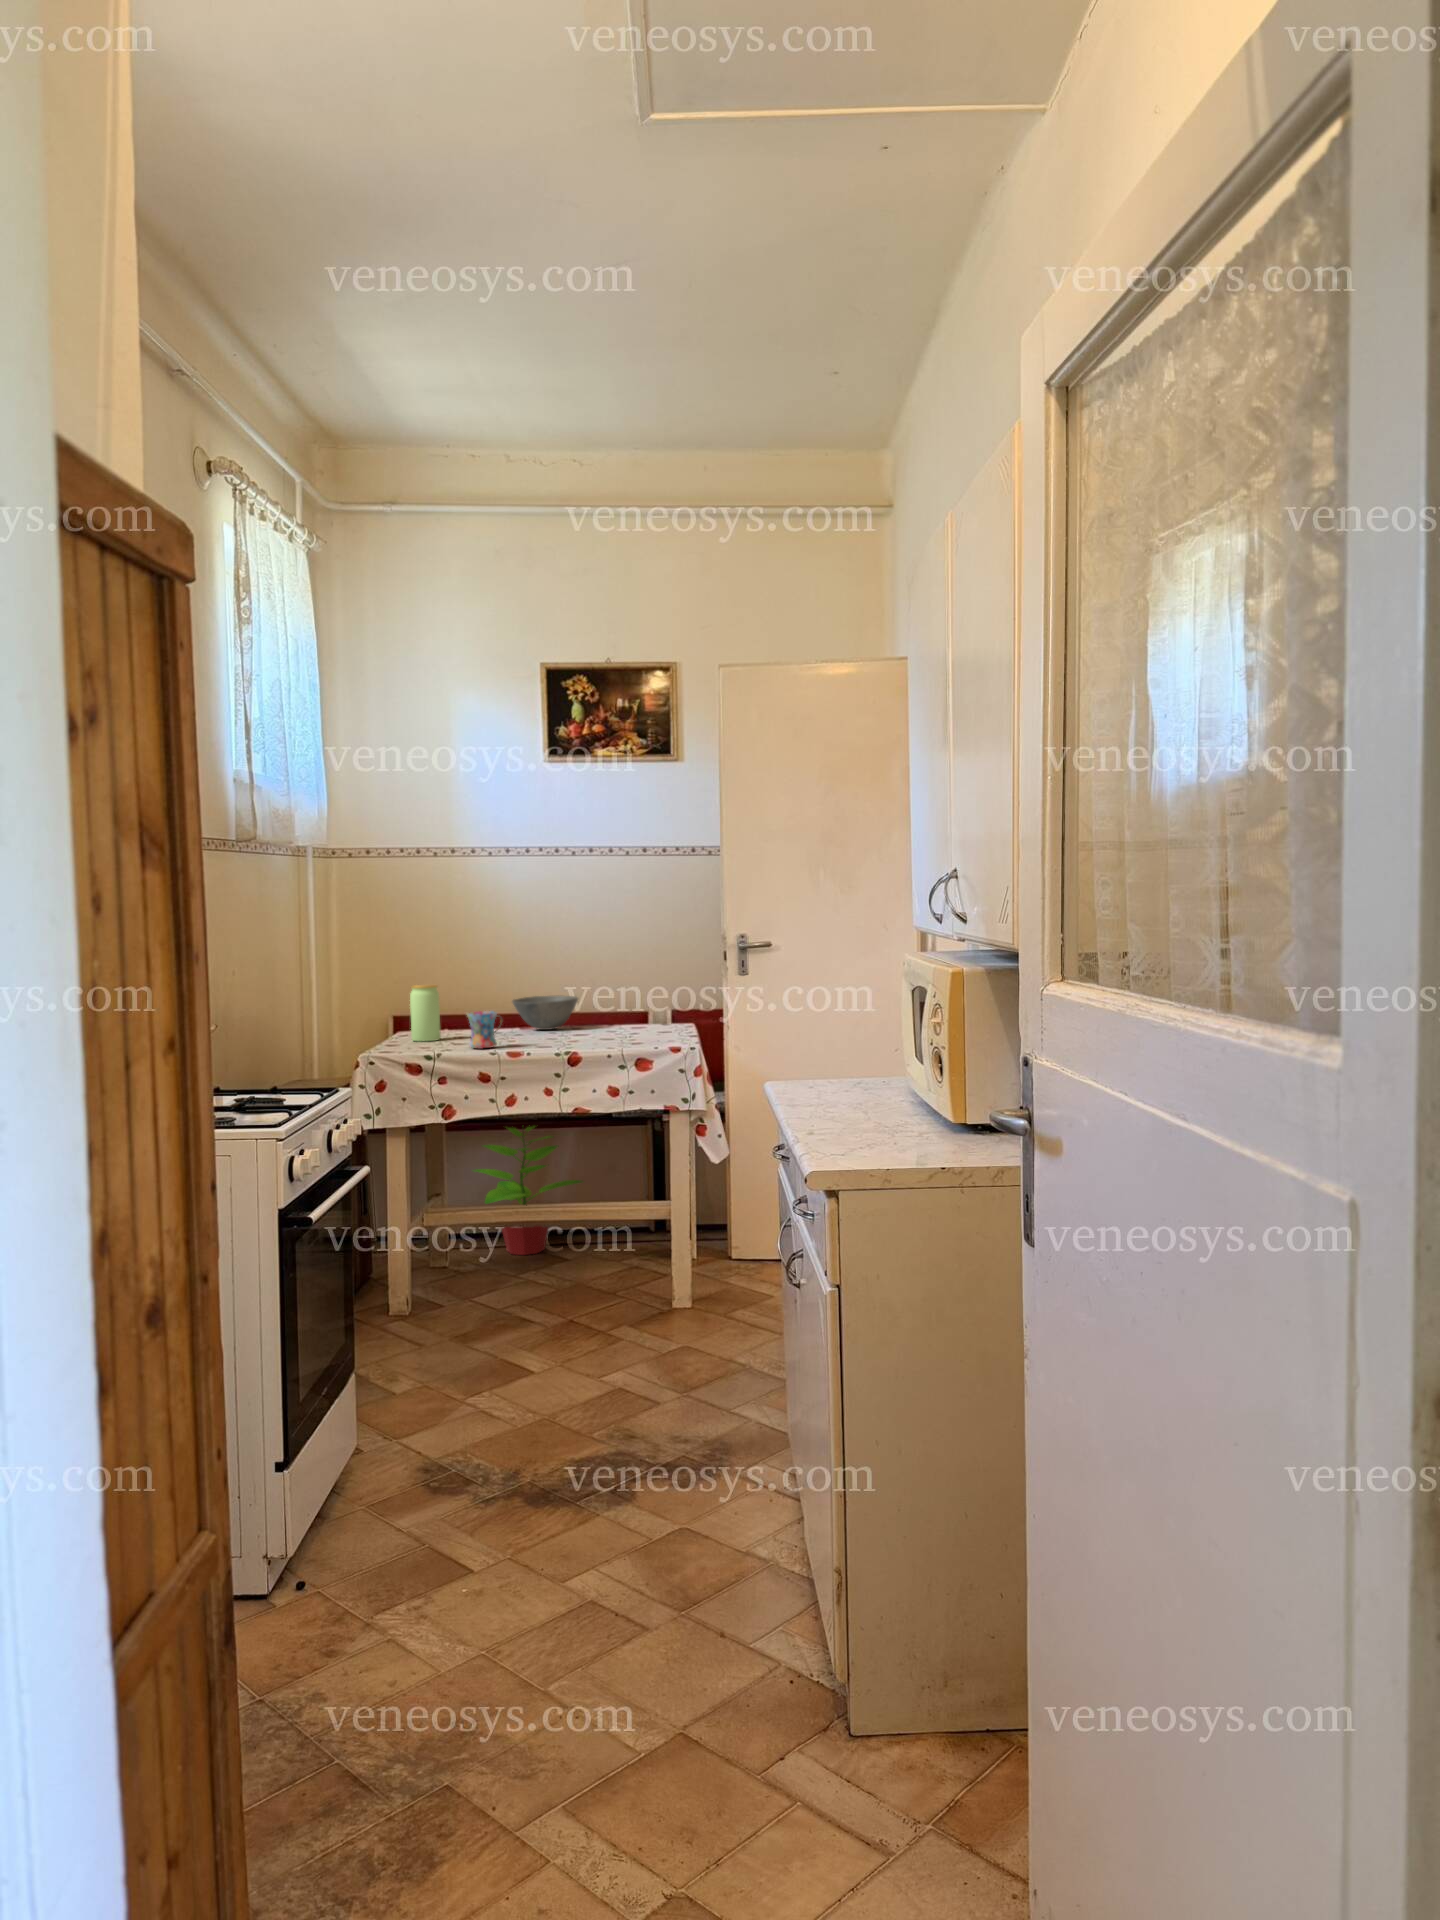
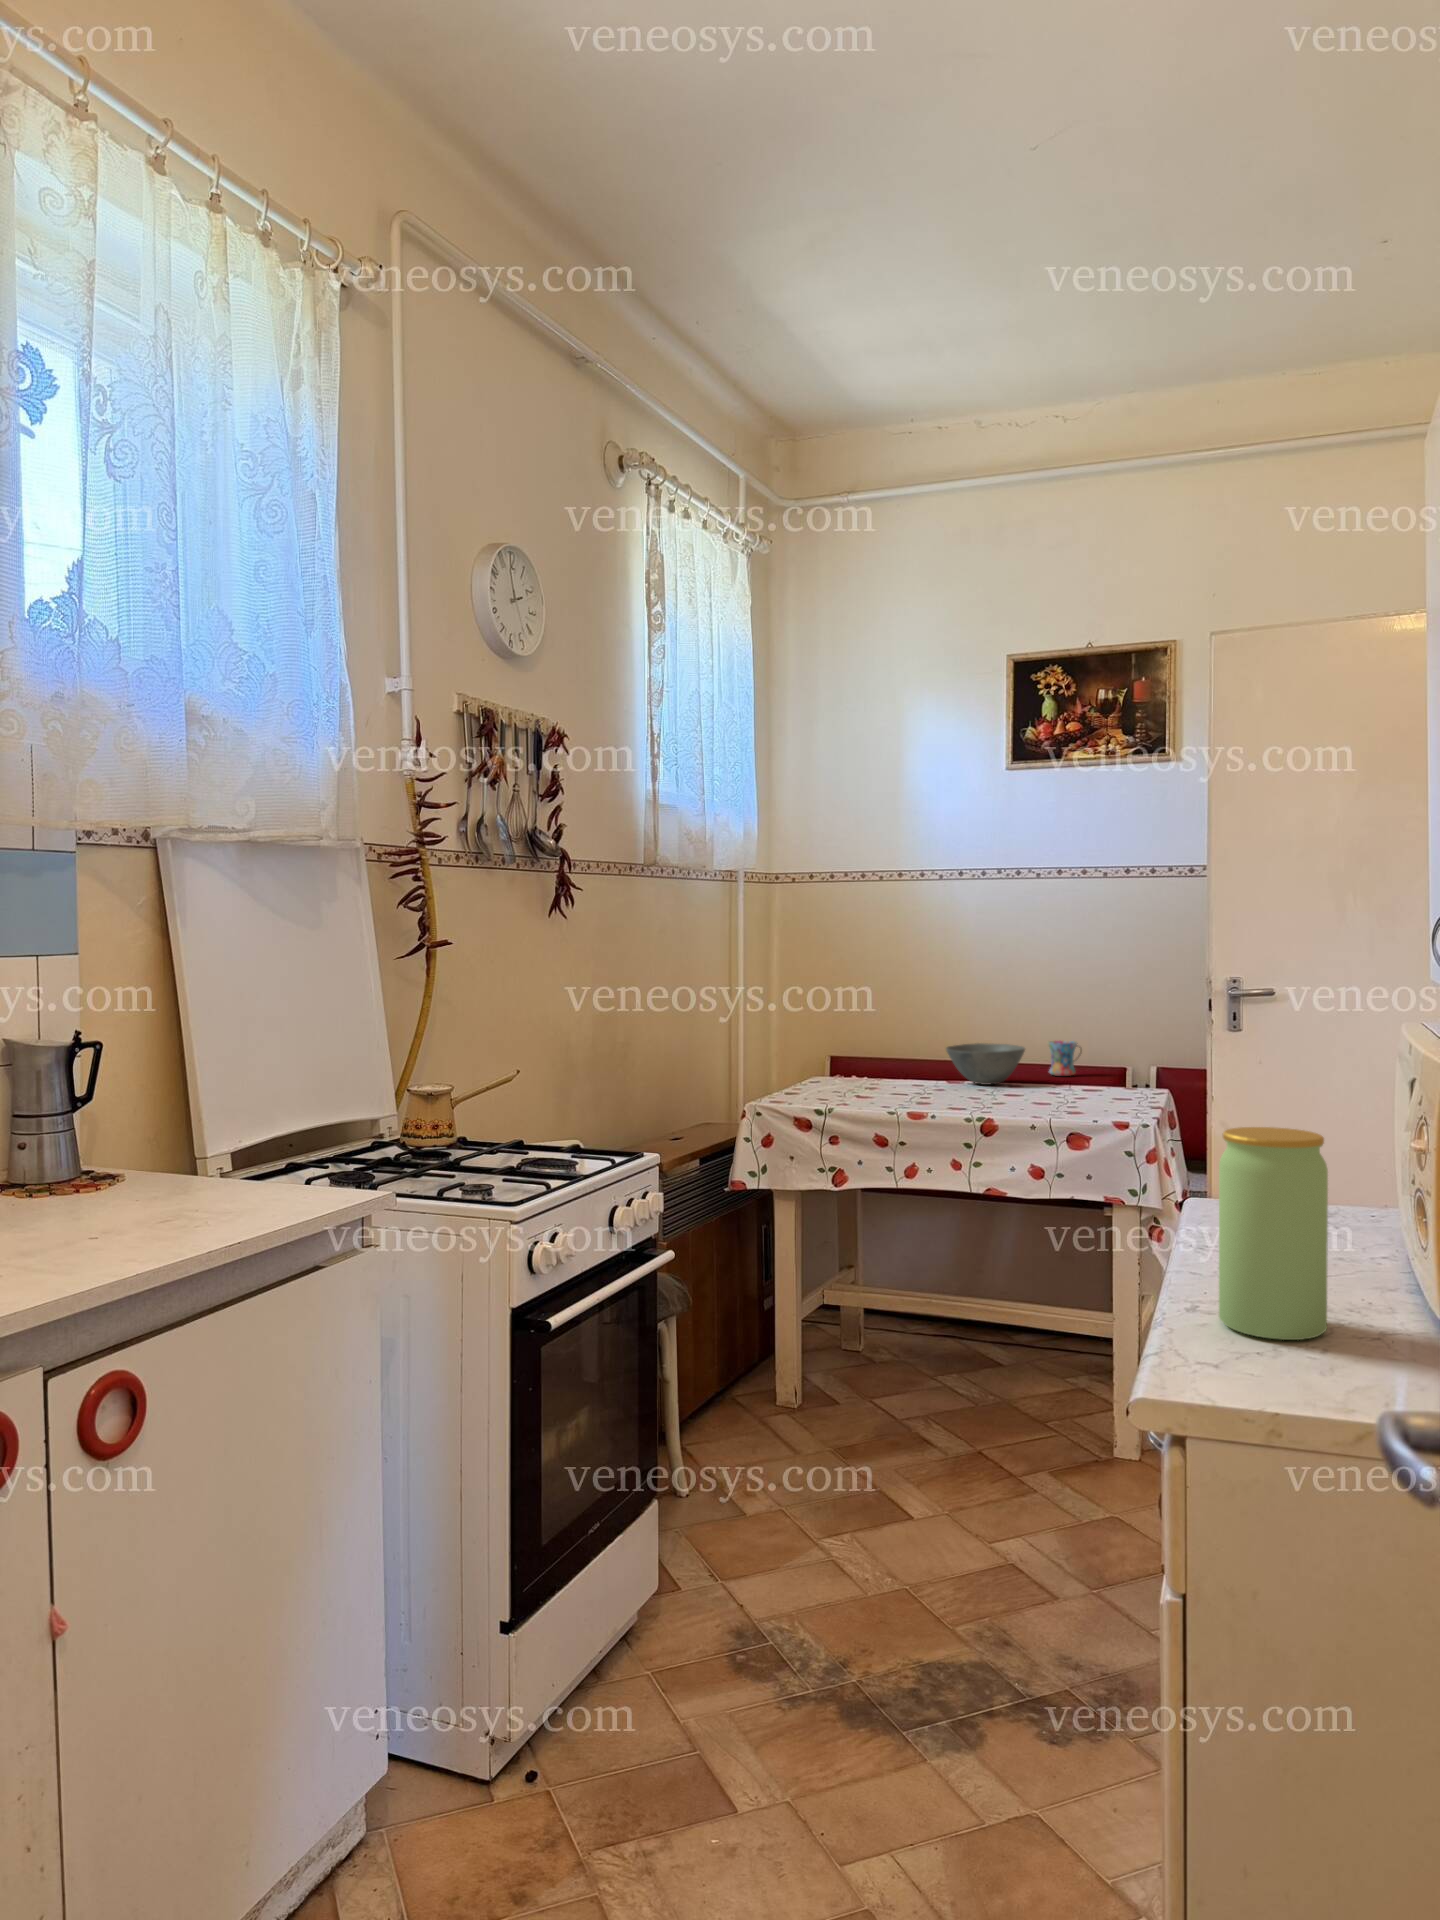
jar: present [410,985,441,1042] -> present [1219,1127,1328,1340]
mug: present [467,1011,502,1049] -> present [1048,1041,1082,1076]
potted plant: present [474,1127,582,1255] -> none [901,1181,1031,1346]

